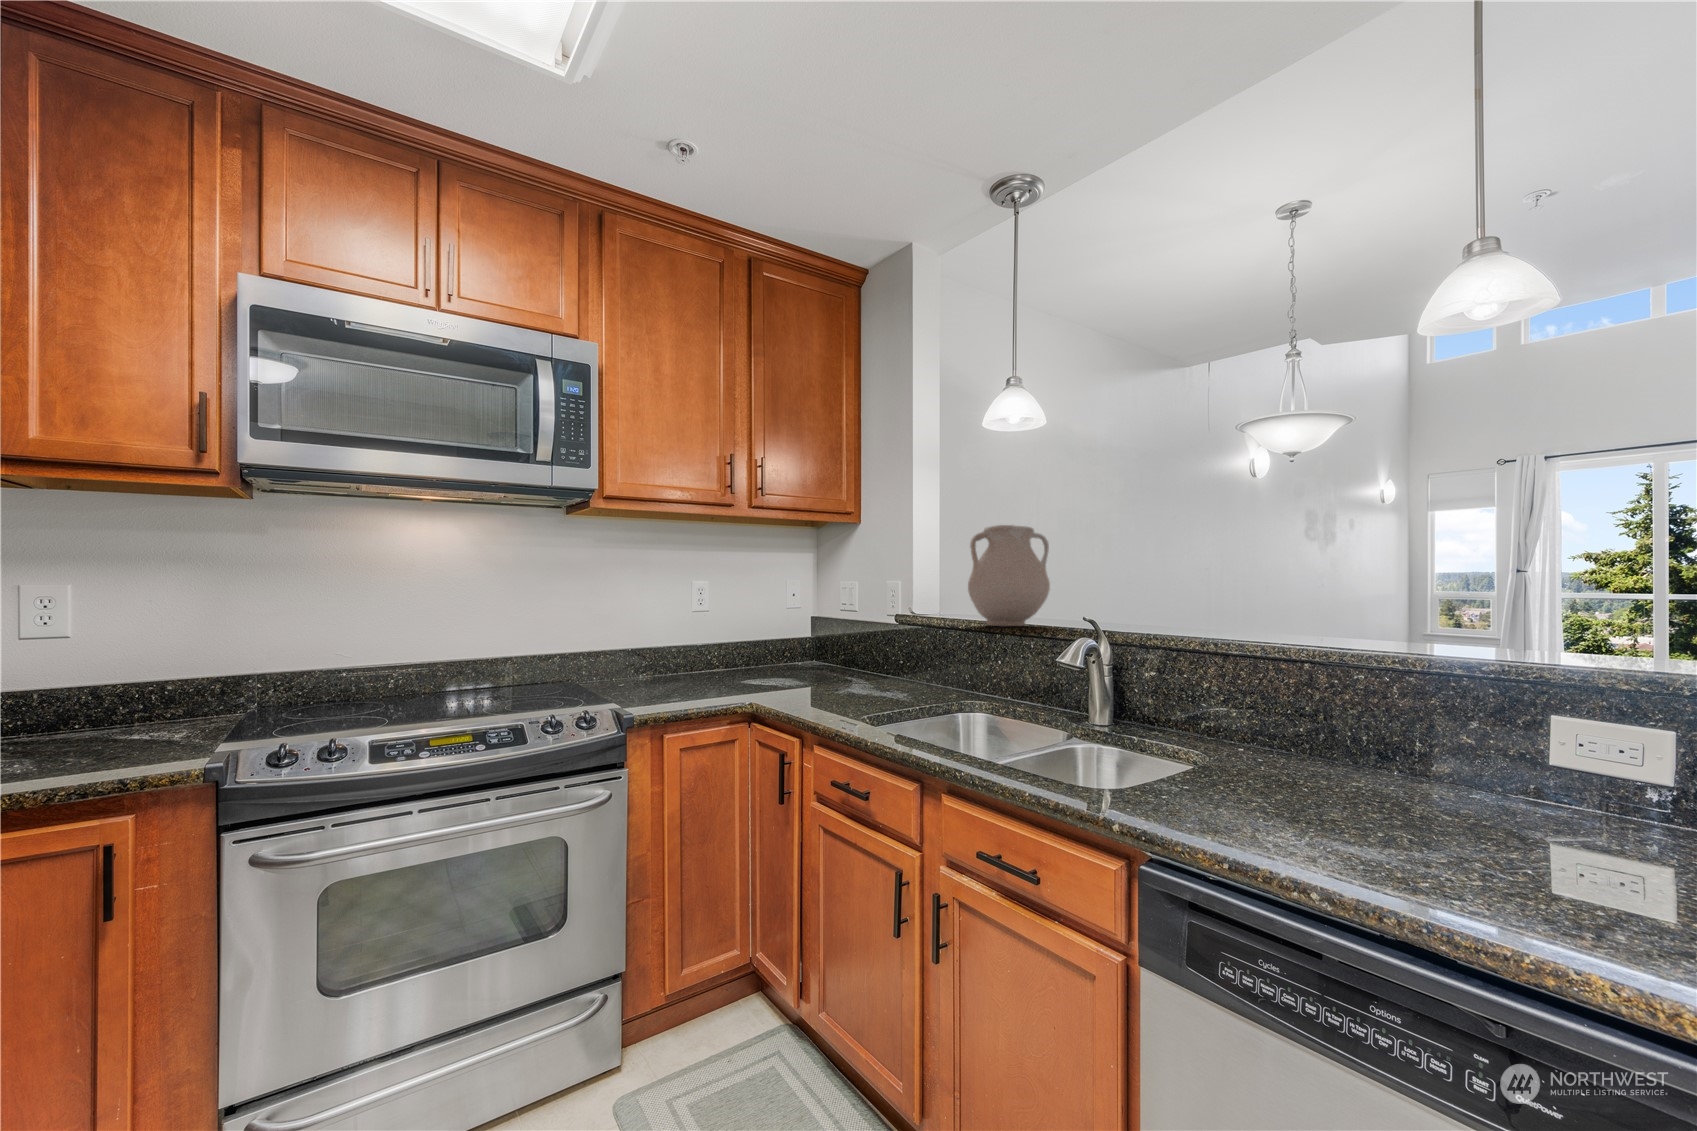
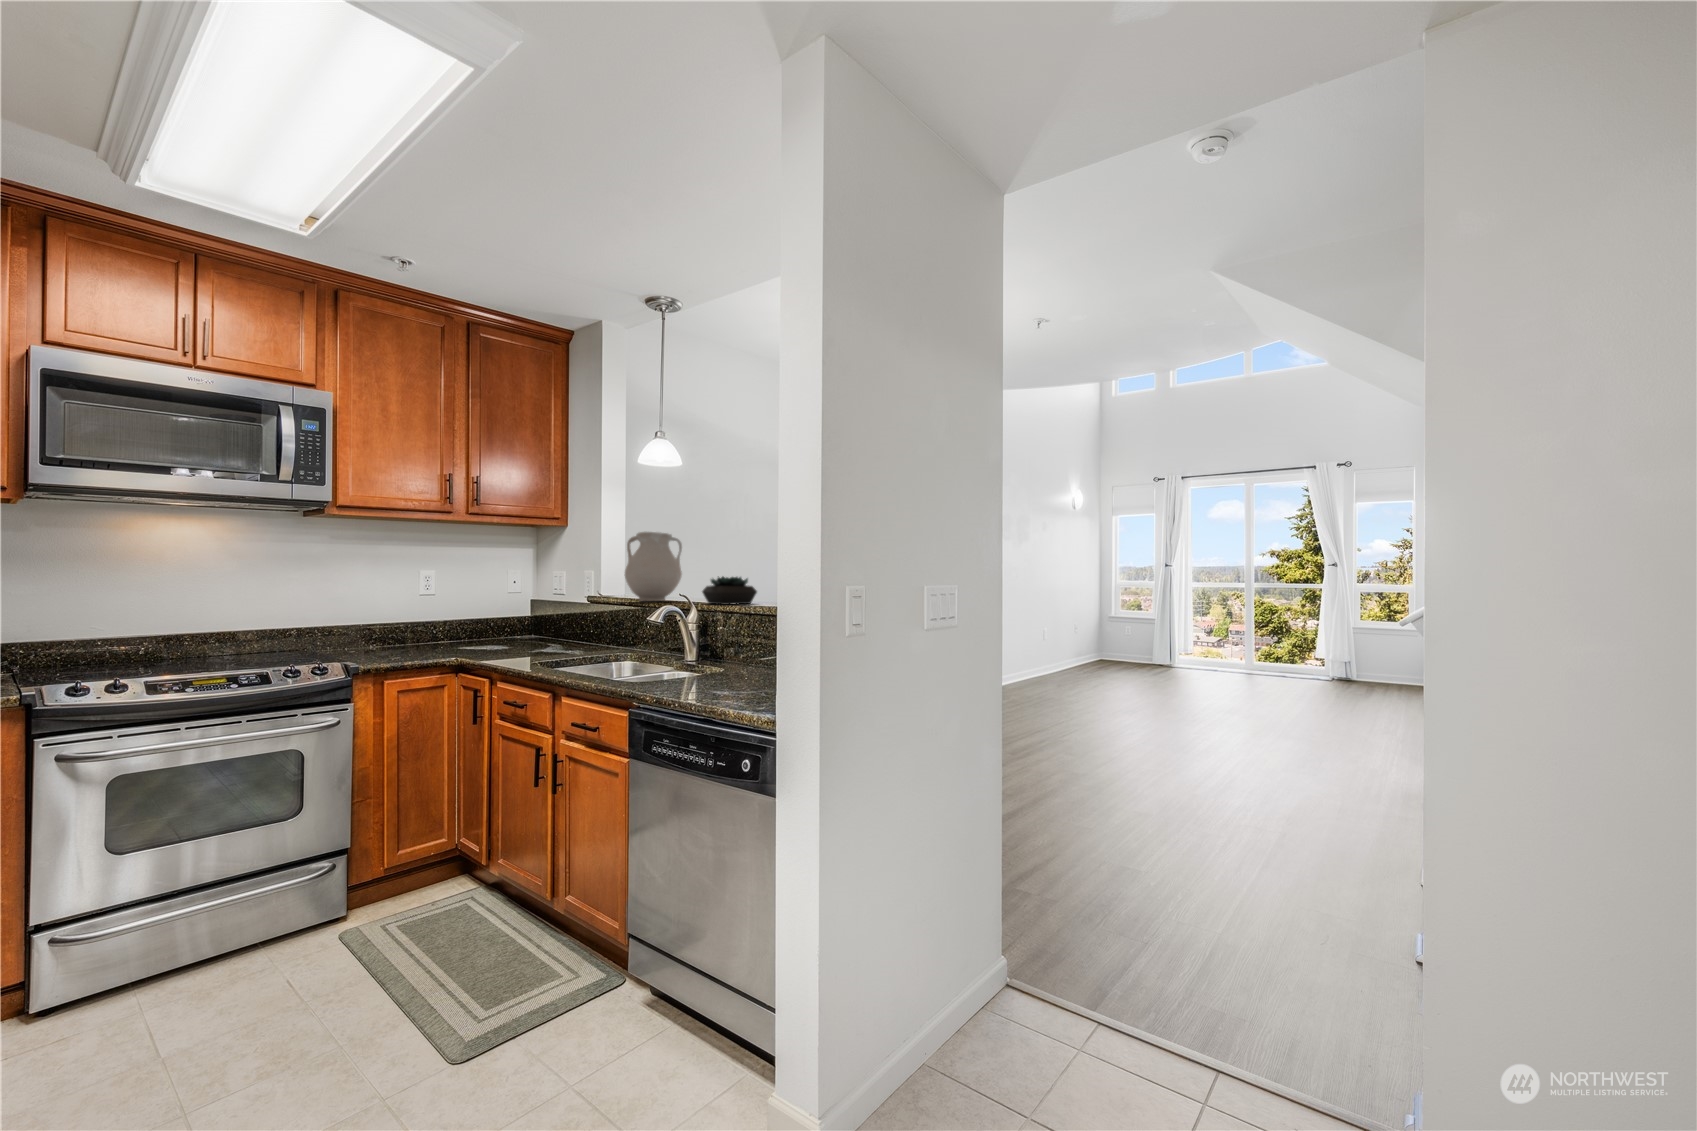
succulent plant: none [1127,591,1227,641] -> present [702,576,757,605]

